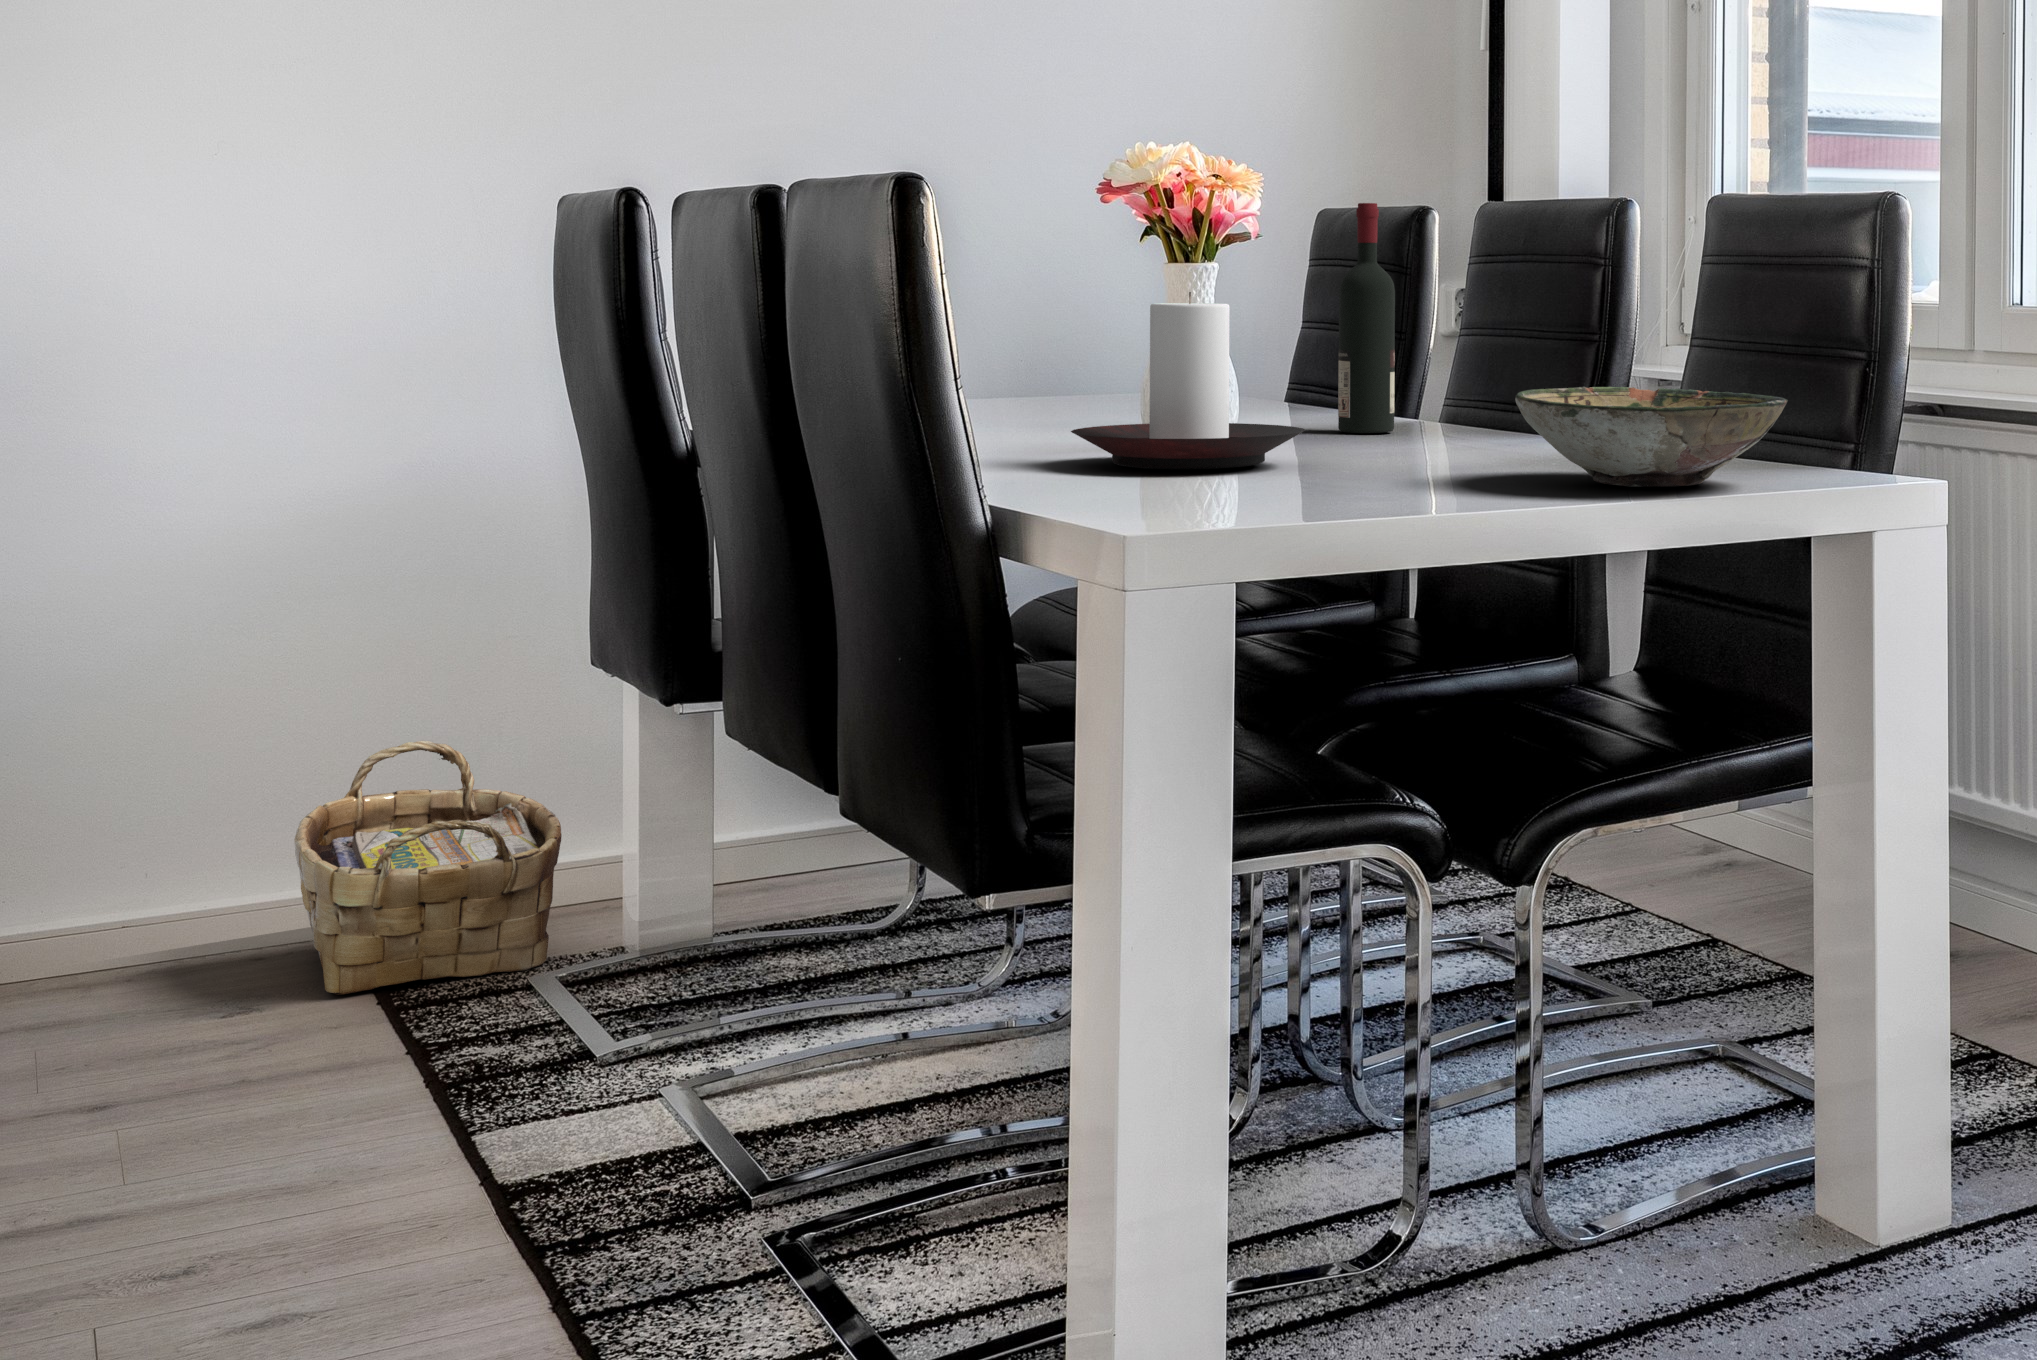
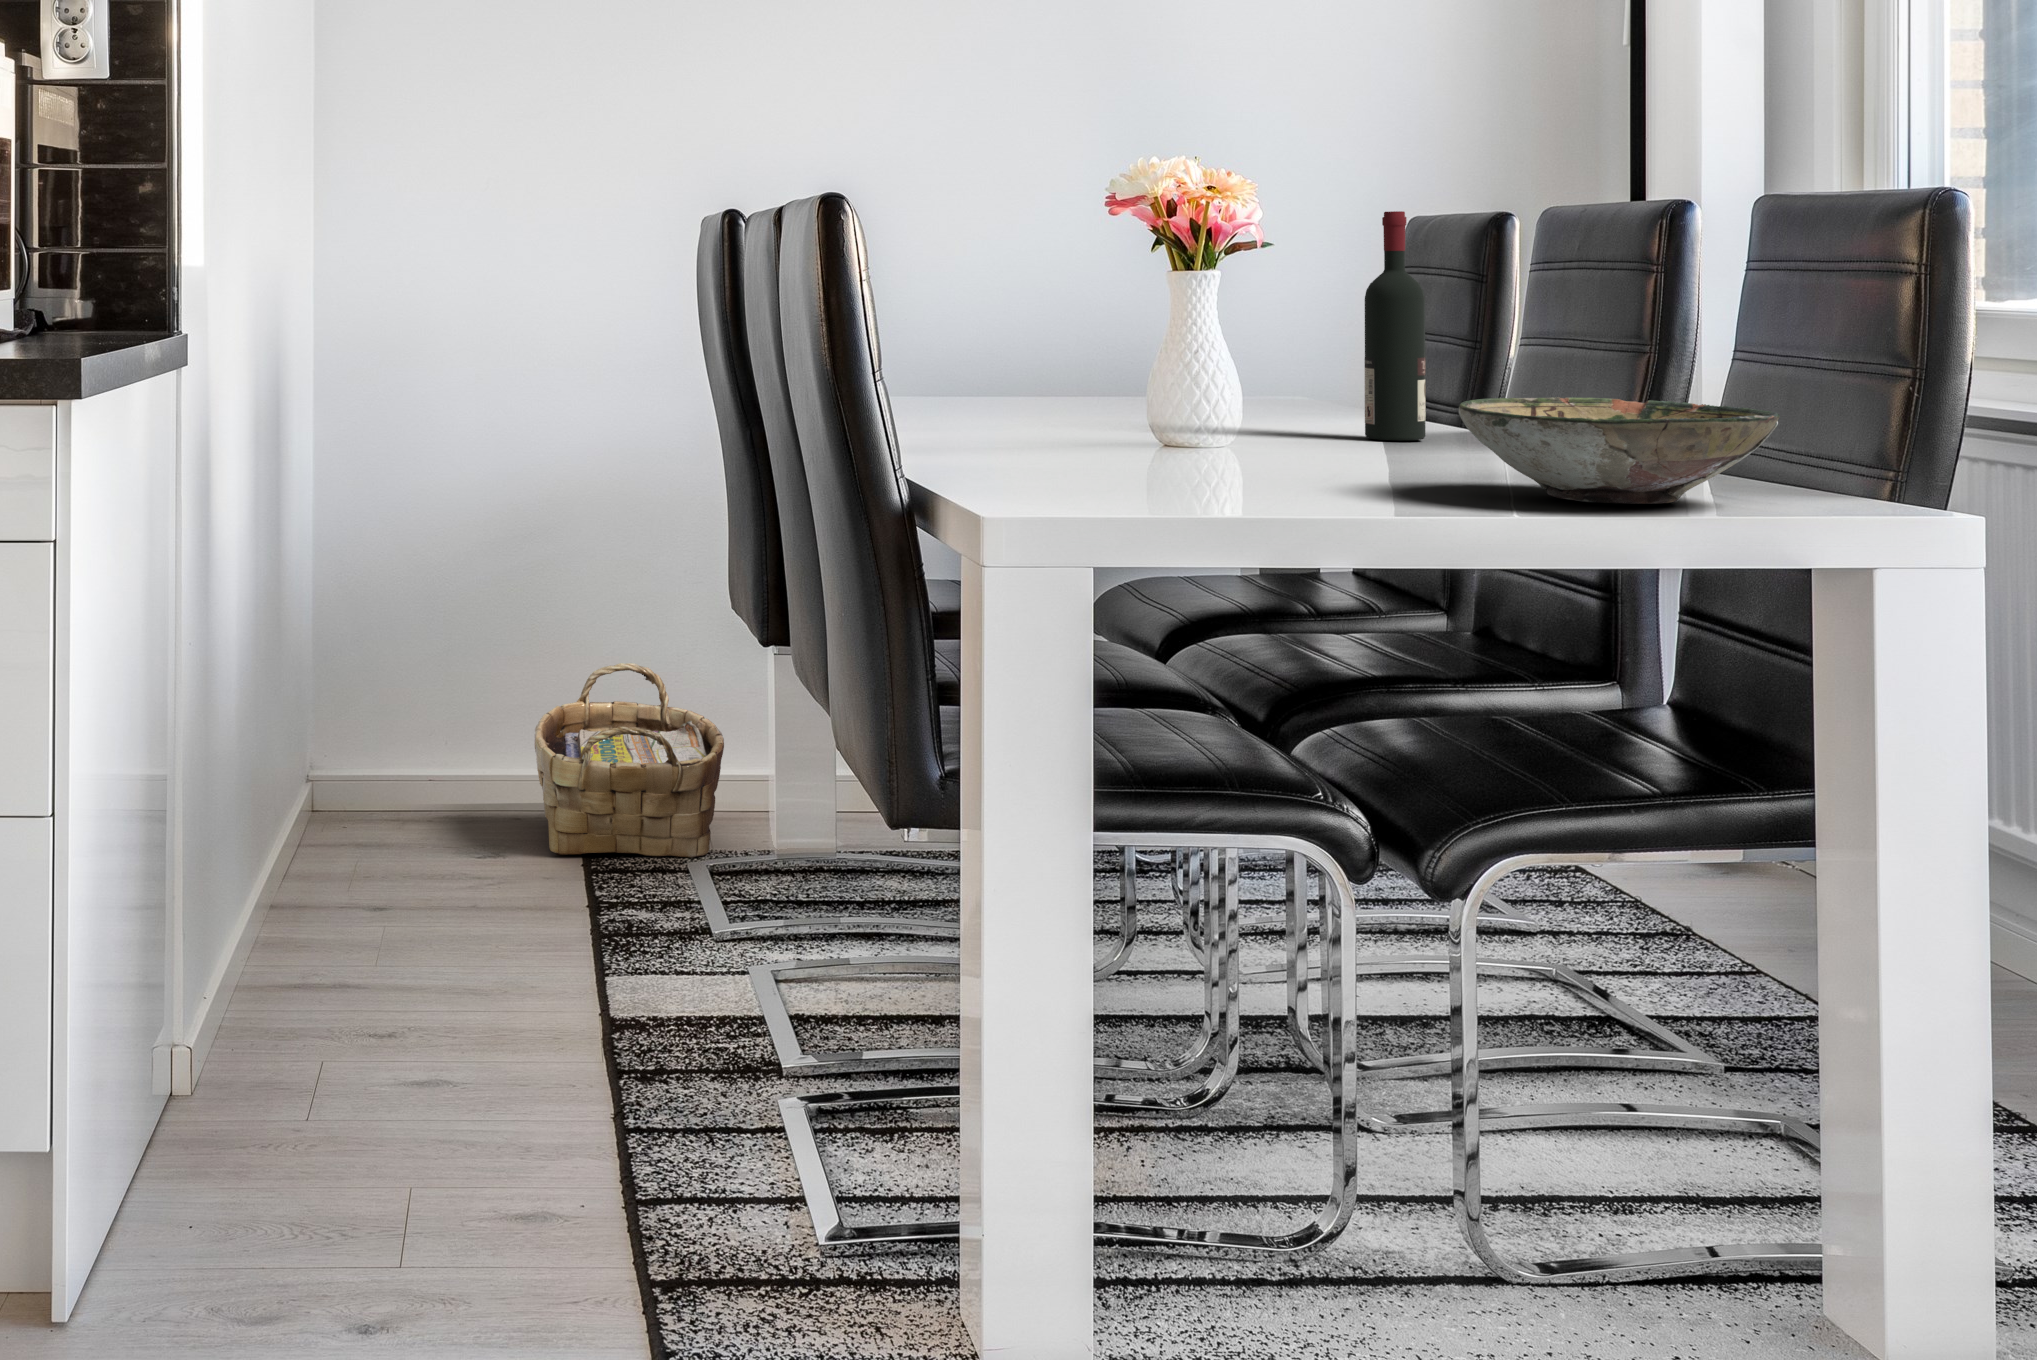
candle holder: present [1071,292,1306,469] -> none [1045,300,1271,465]

